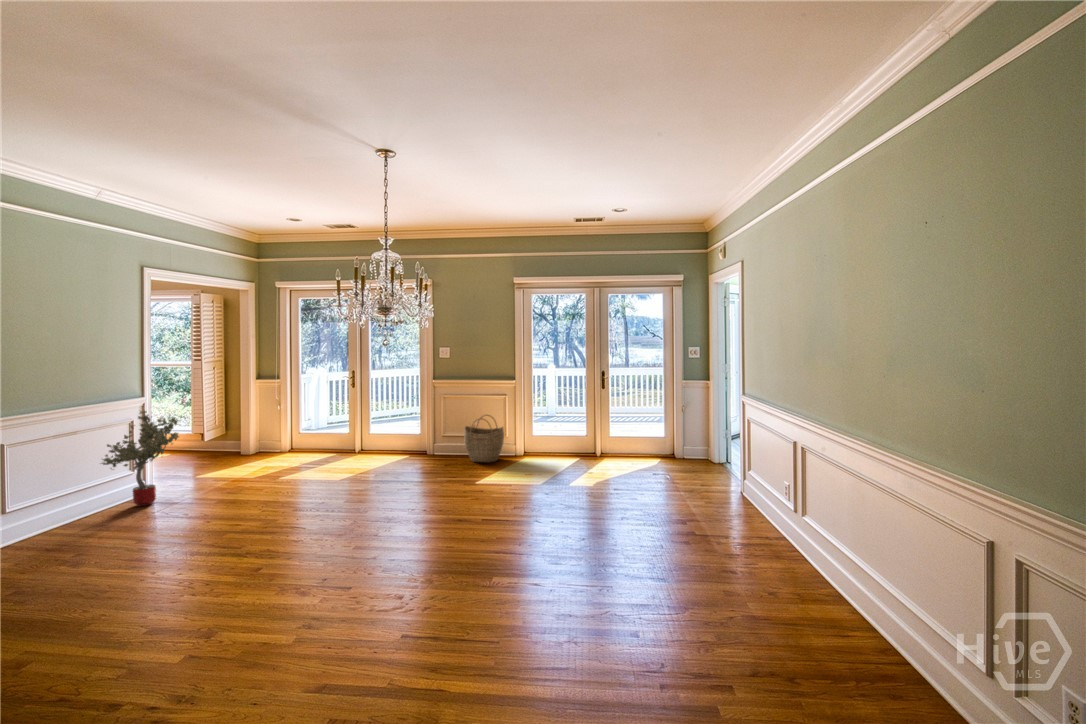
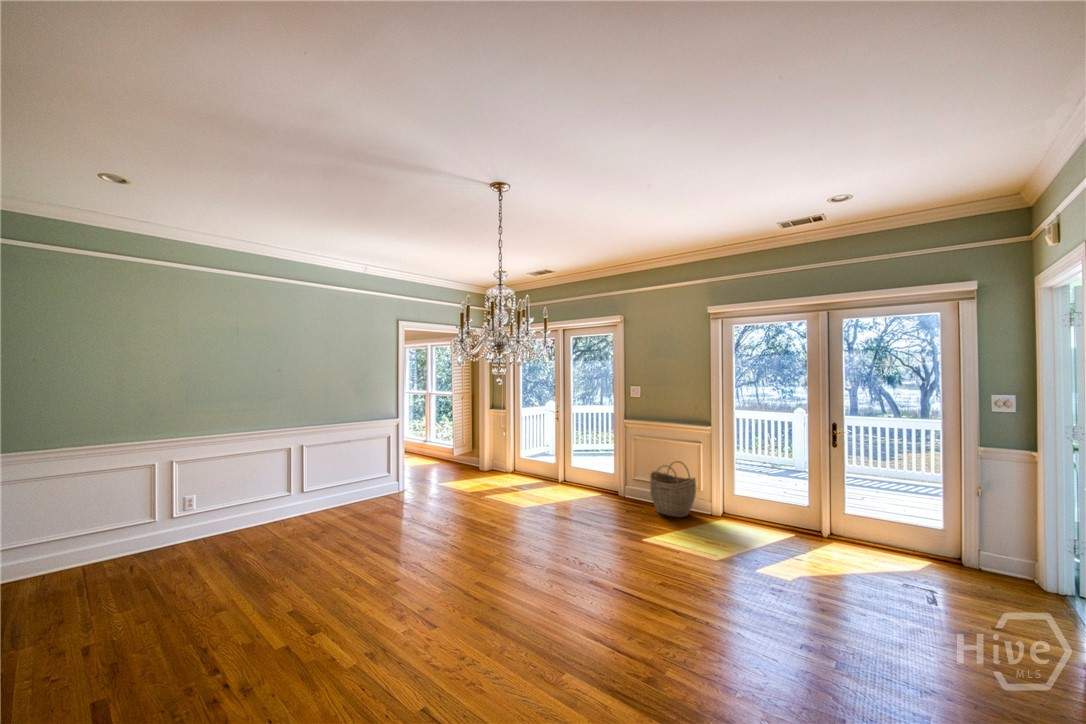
potted tree: present [102,411,179,506] -> none [356,428,414,504]

